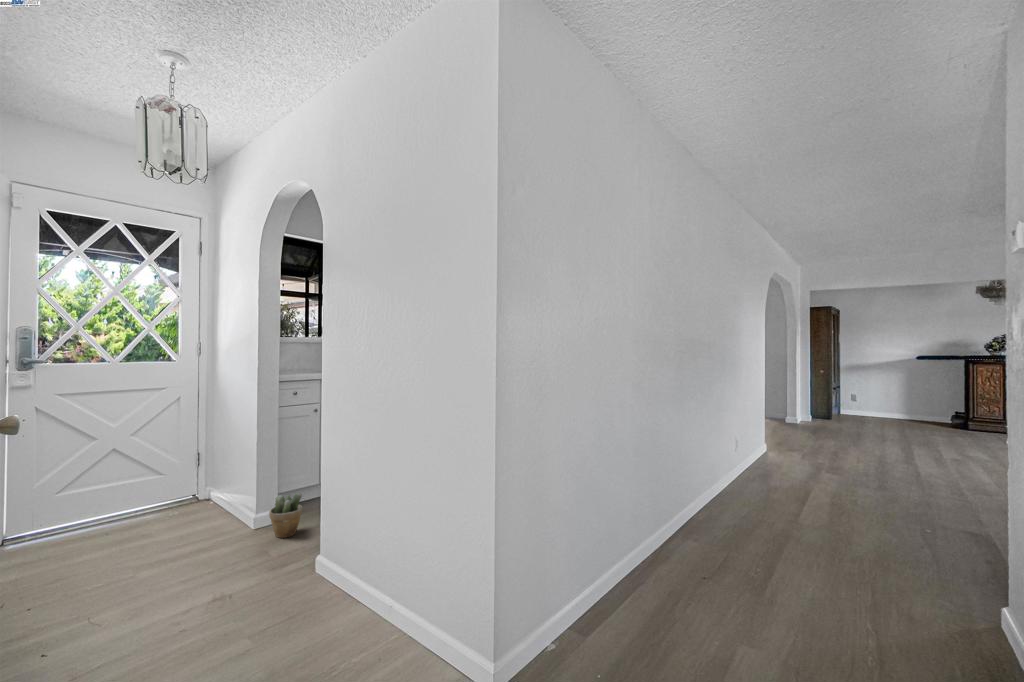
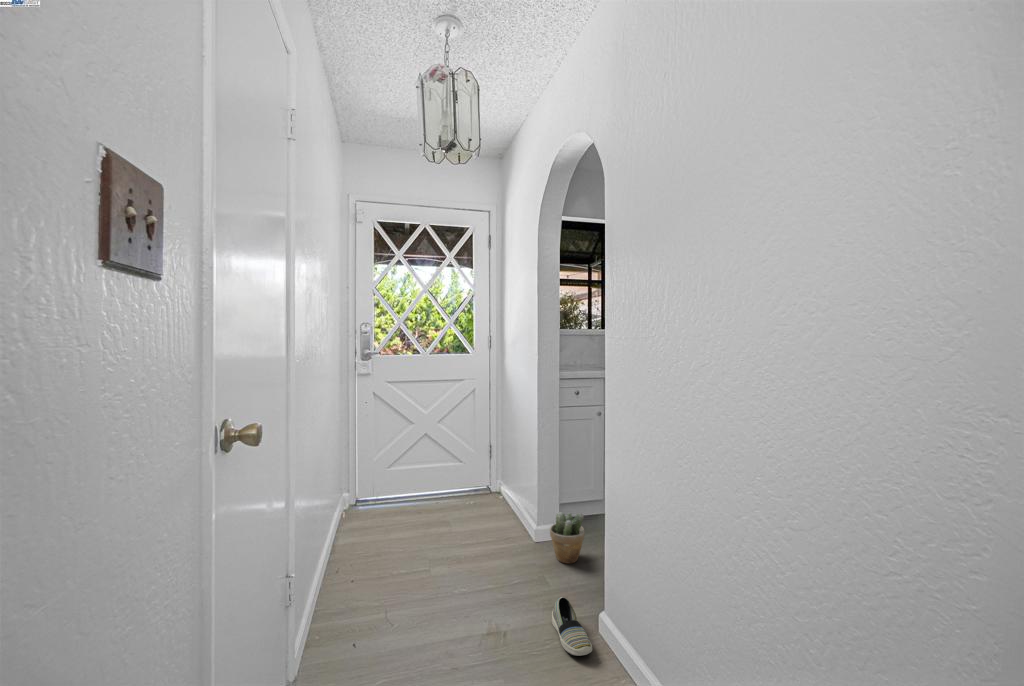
shoe: none [274,554,309,590] -> present [552,597,592,656]

